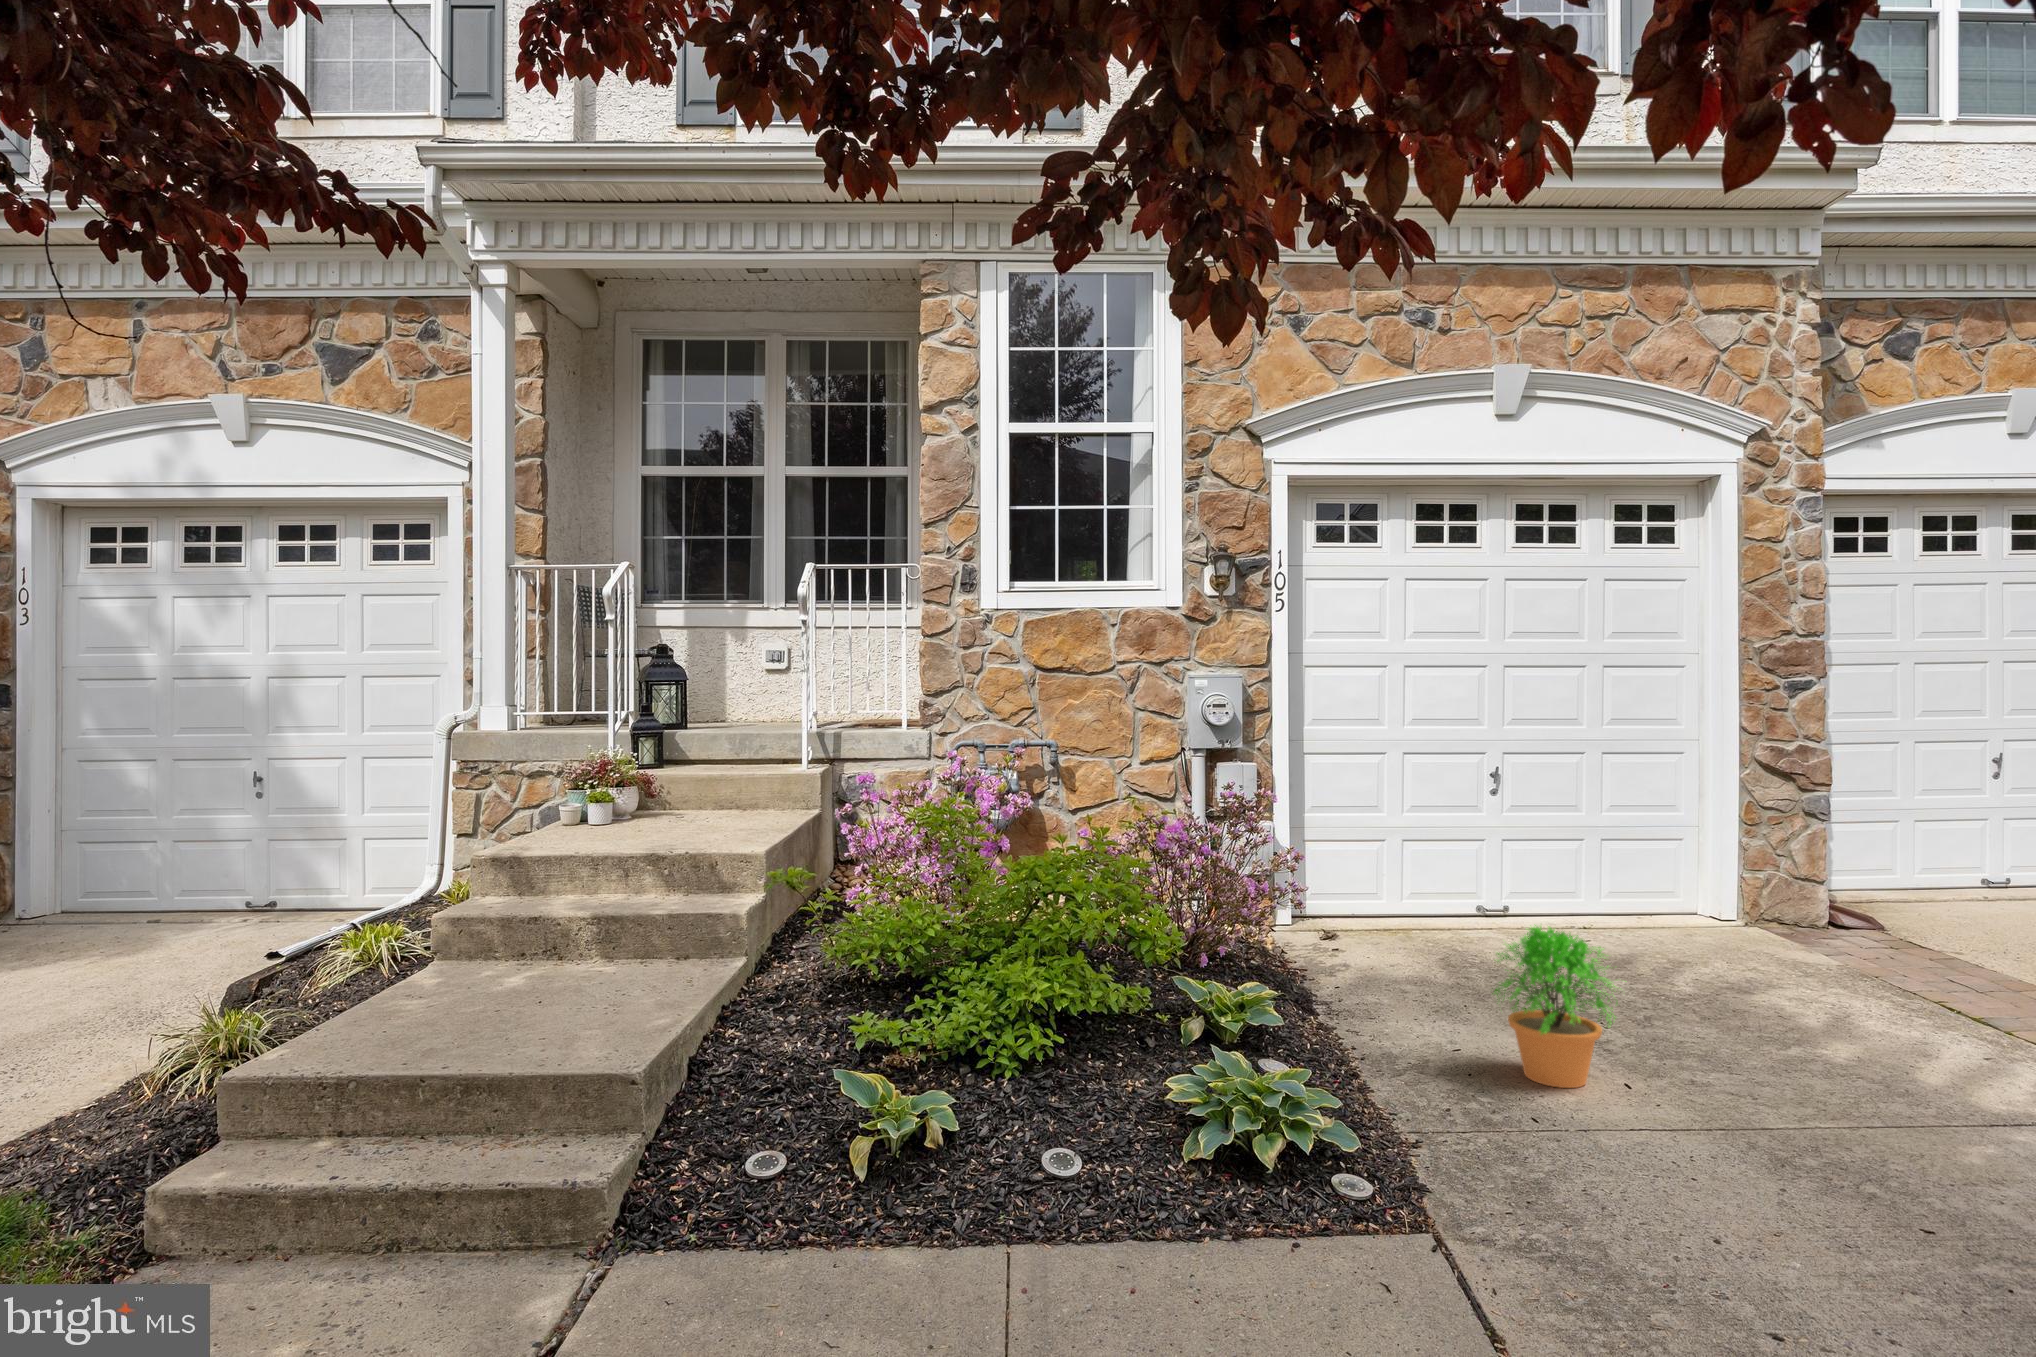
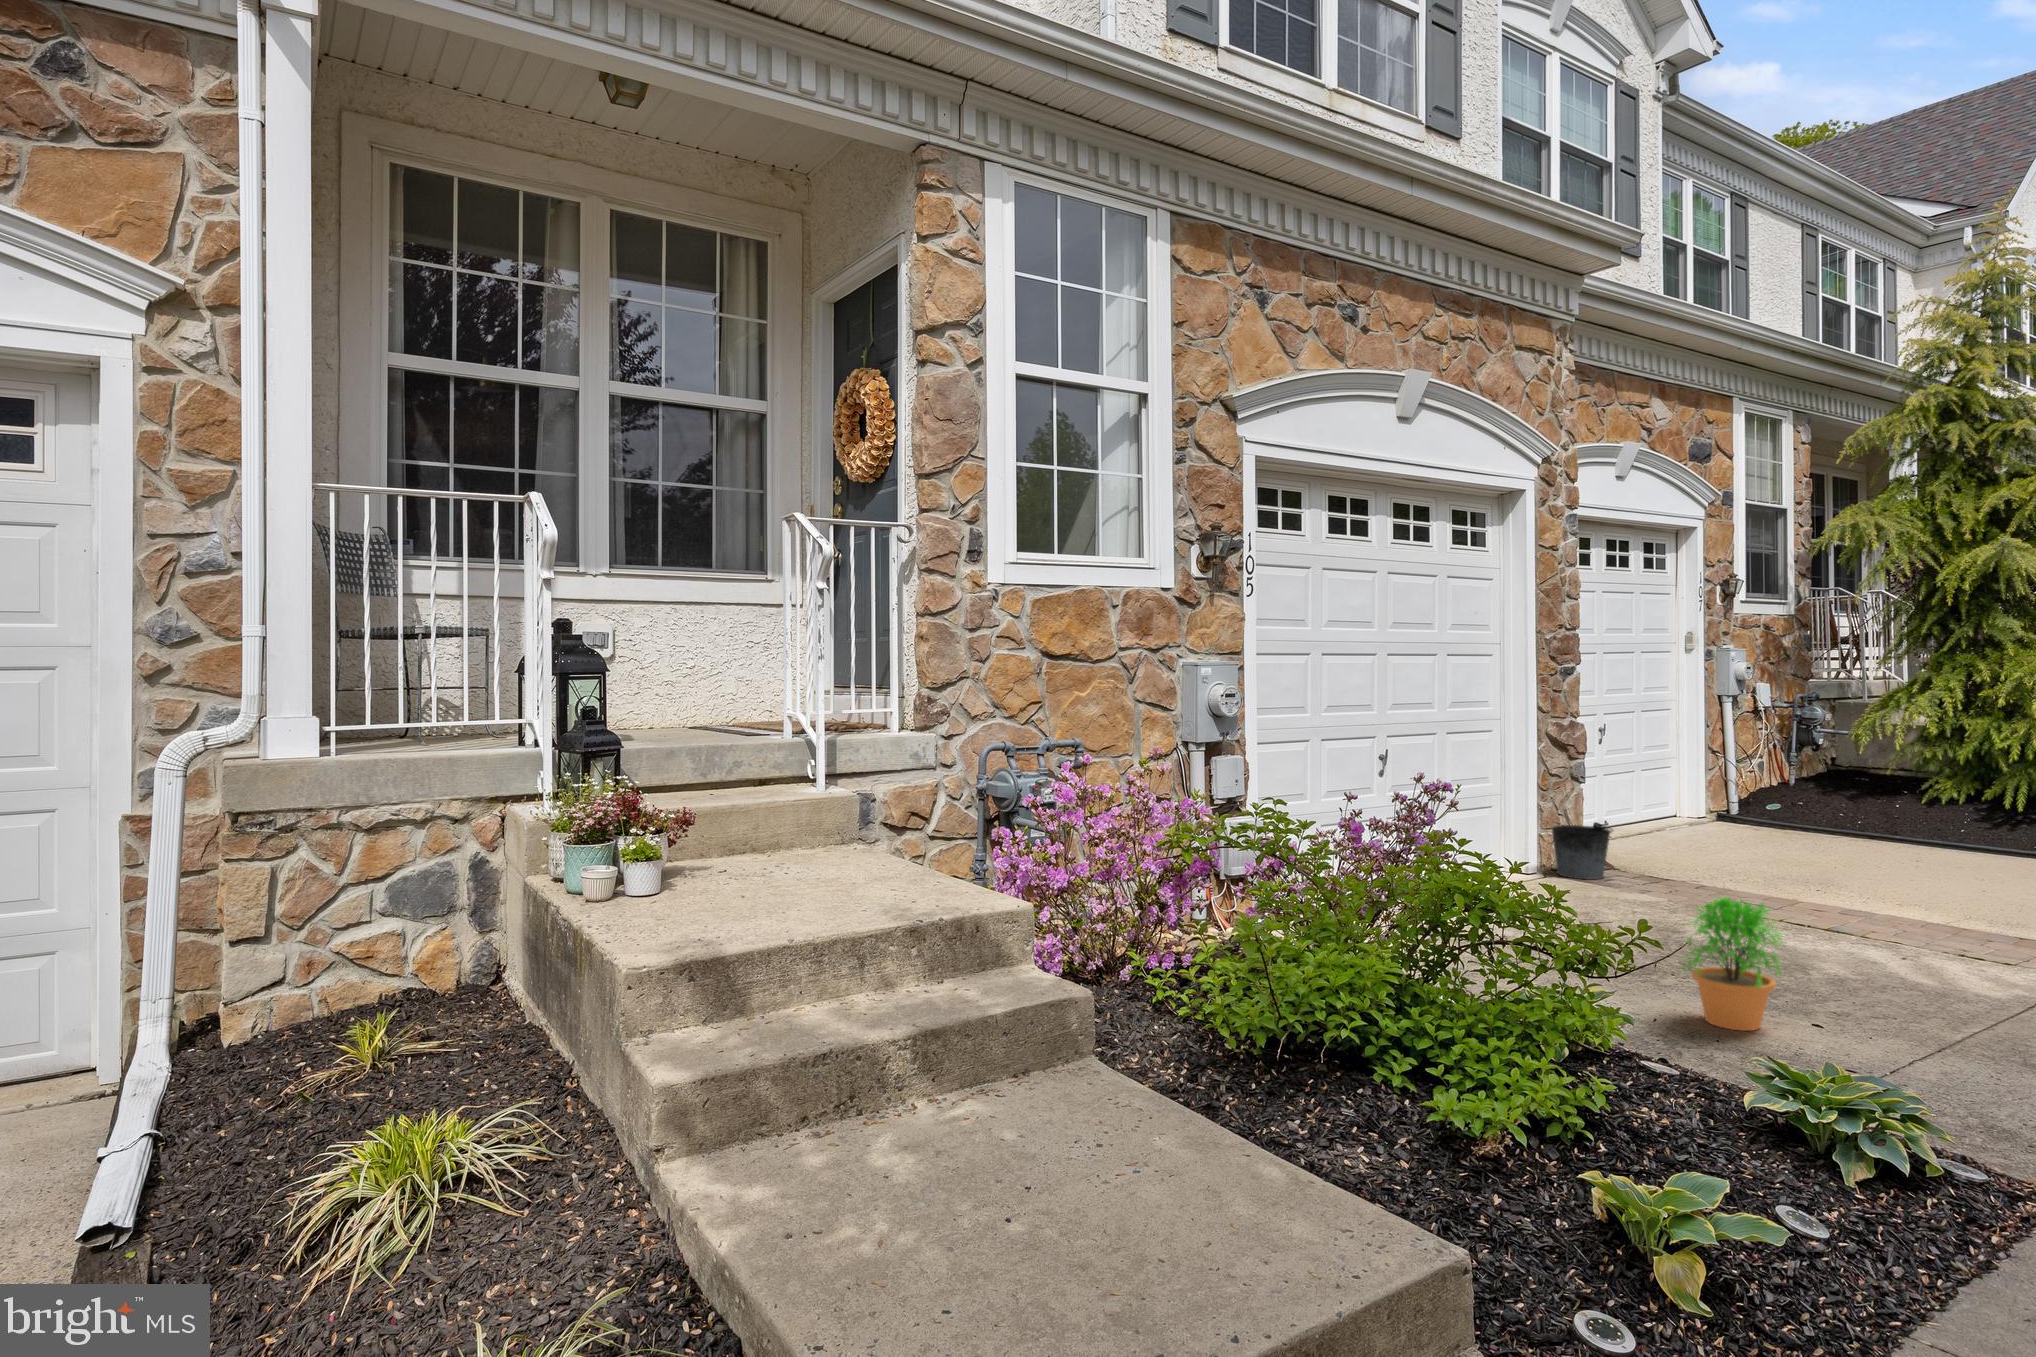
bucket: none [1747,874,1834,942] -> present [1552,823,1613,879]

